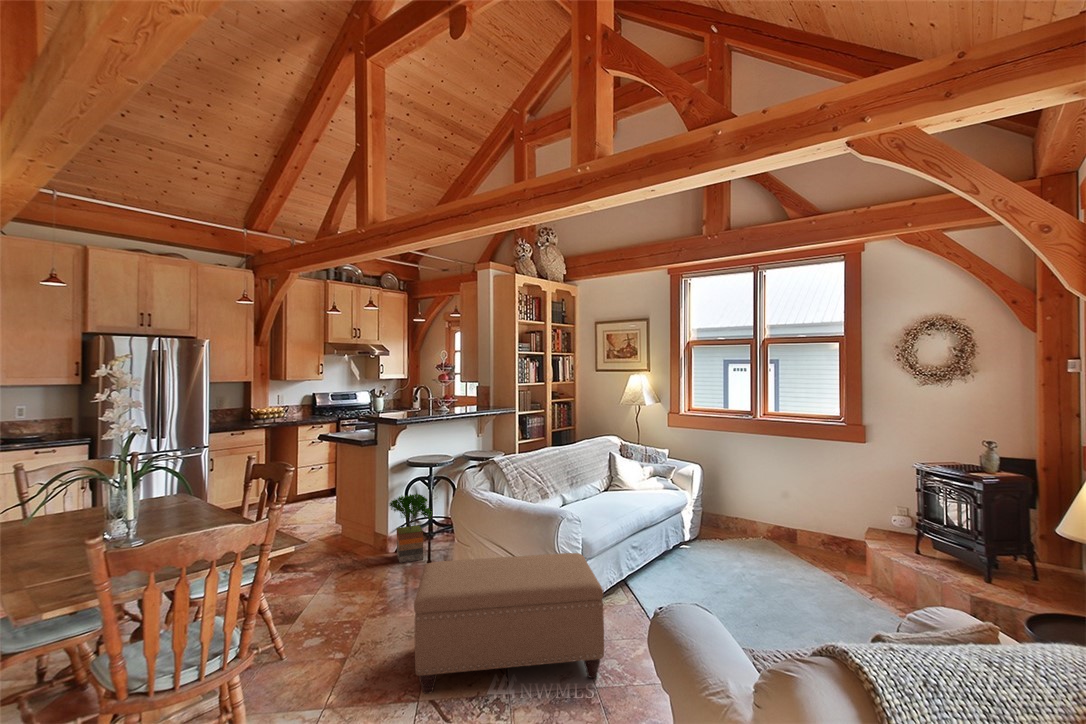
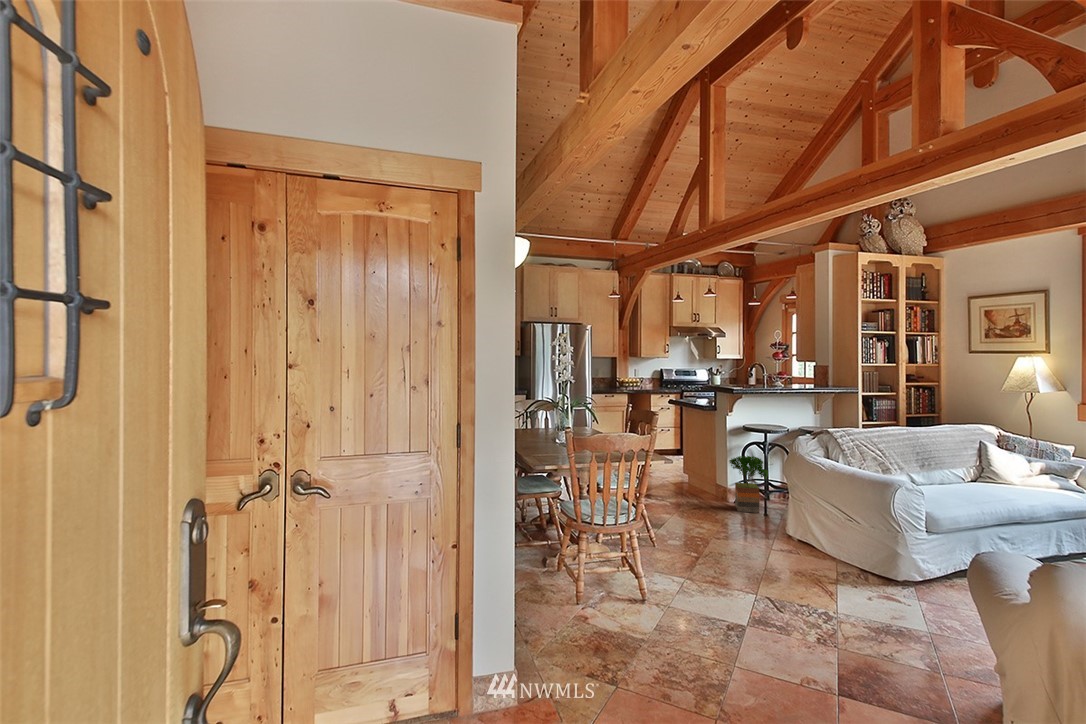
ottoman: present [414,553,604,694] -> none [755,505,945,633]

